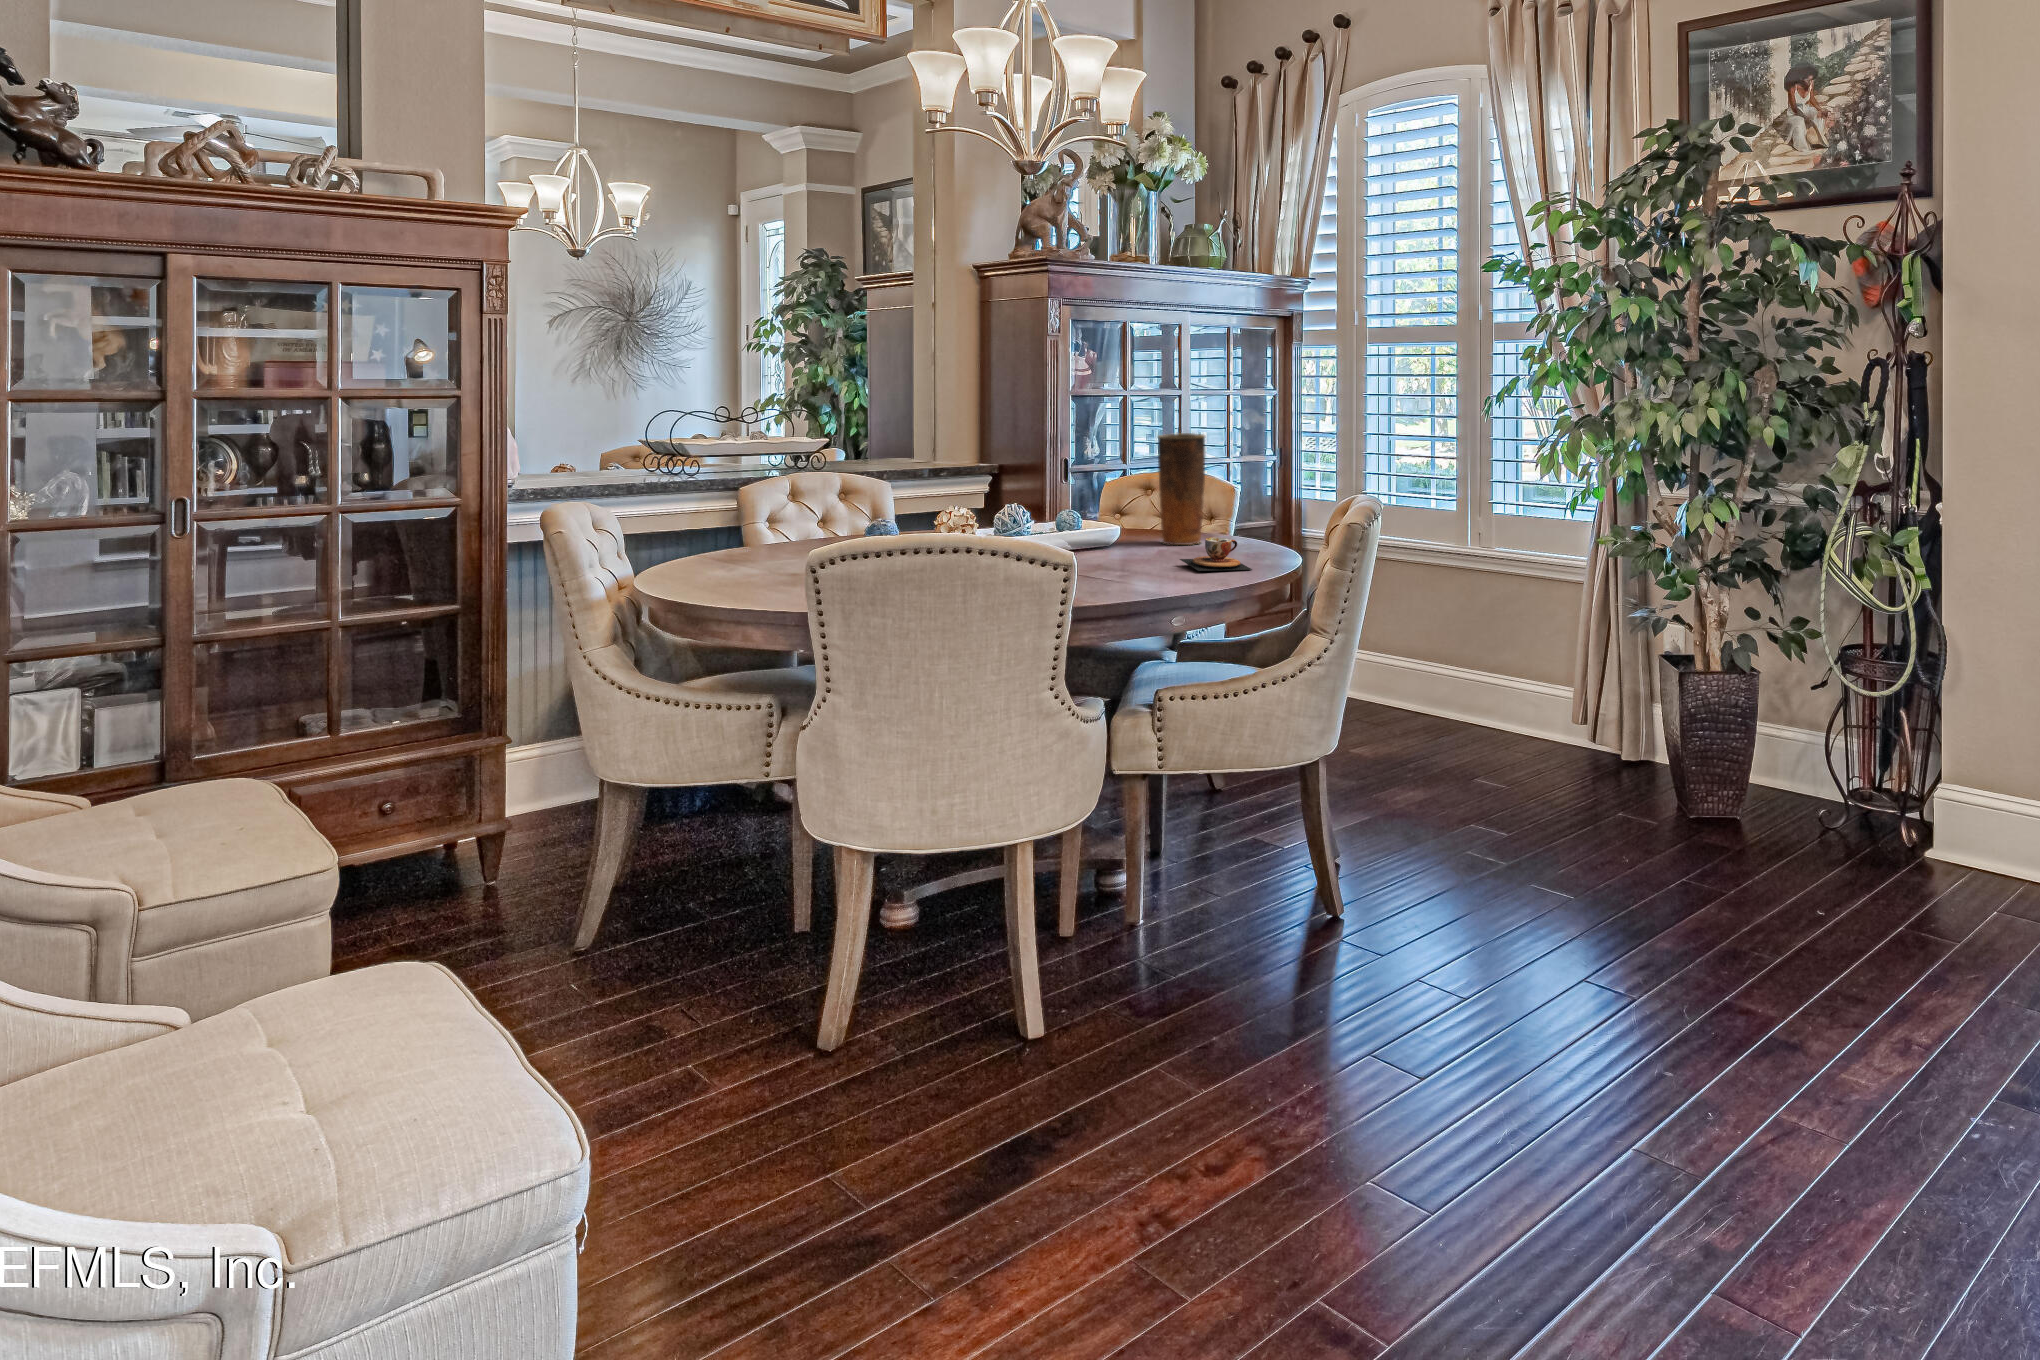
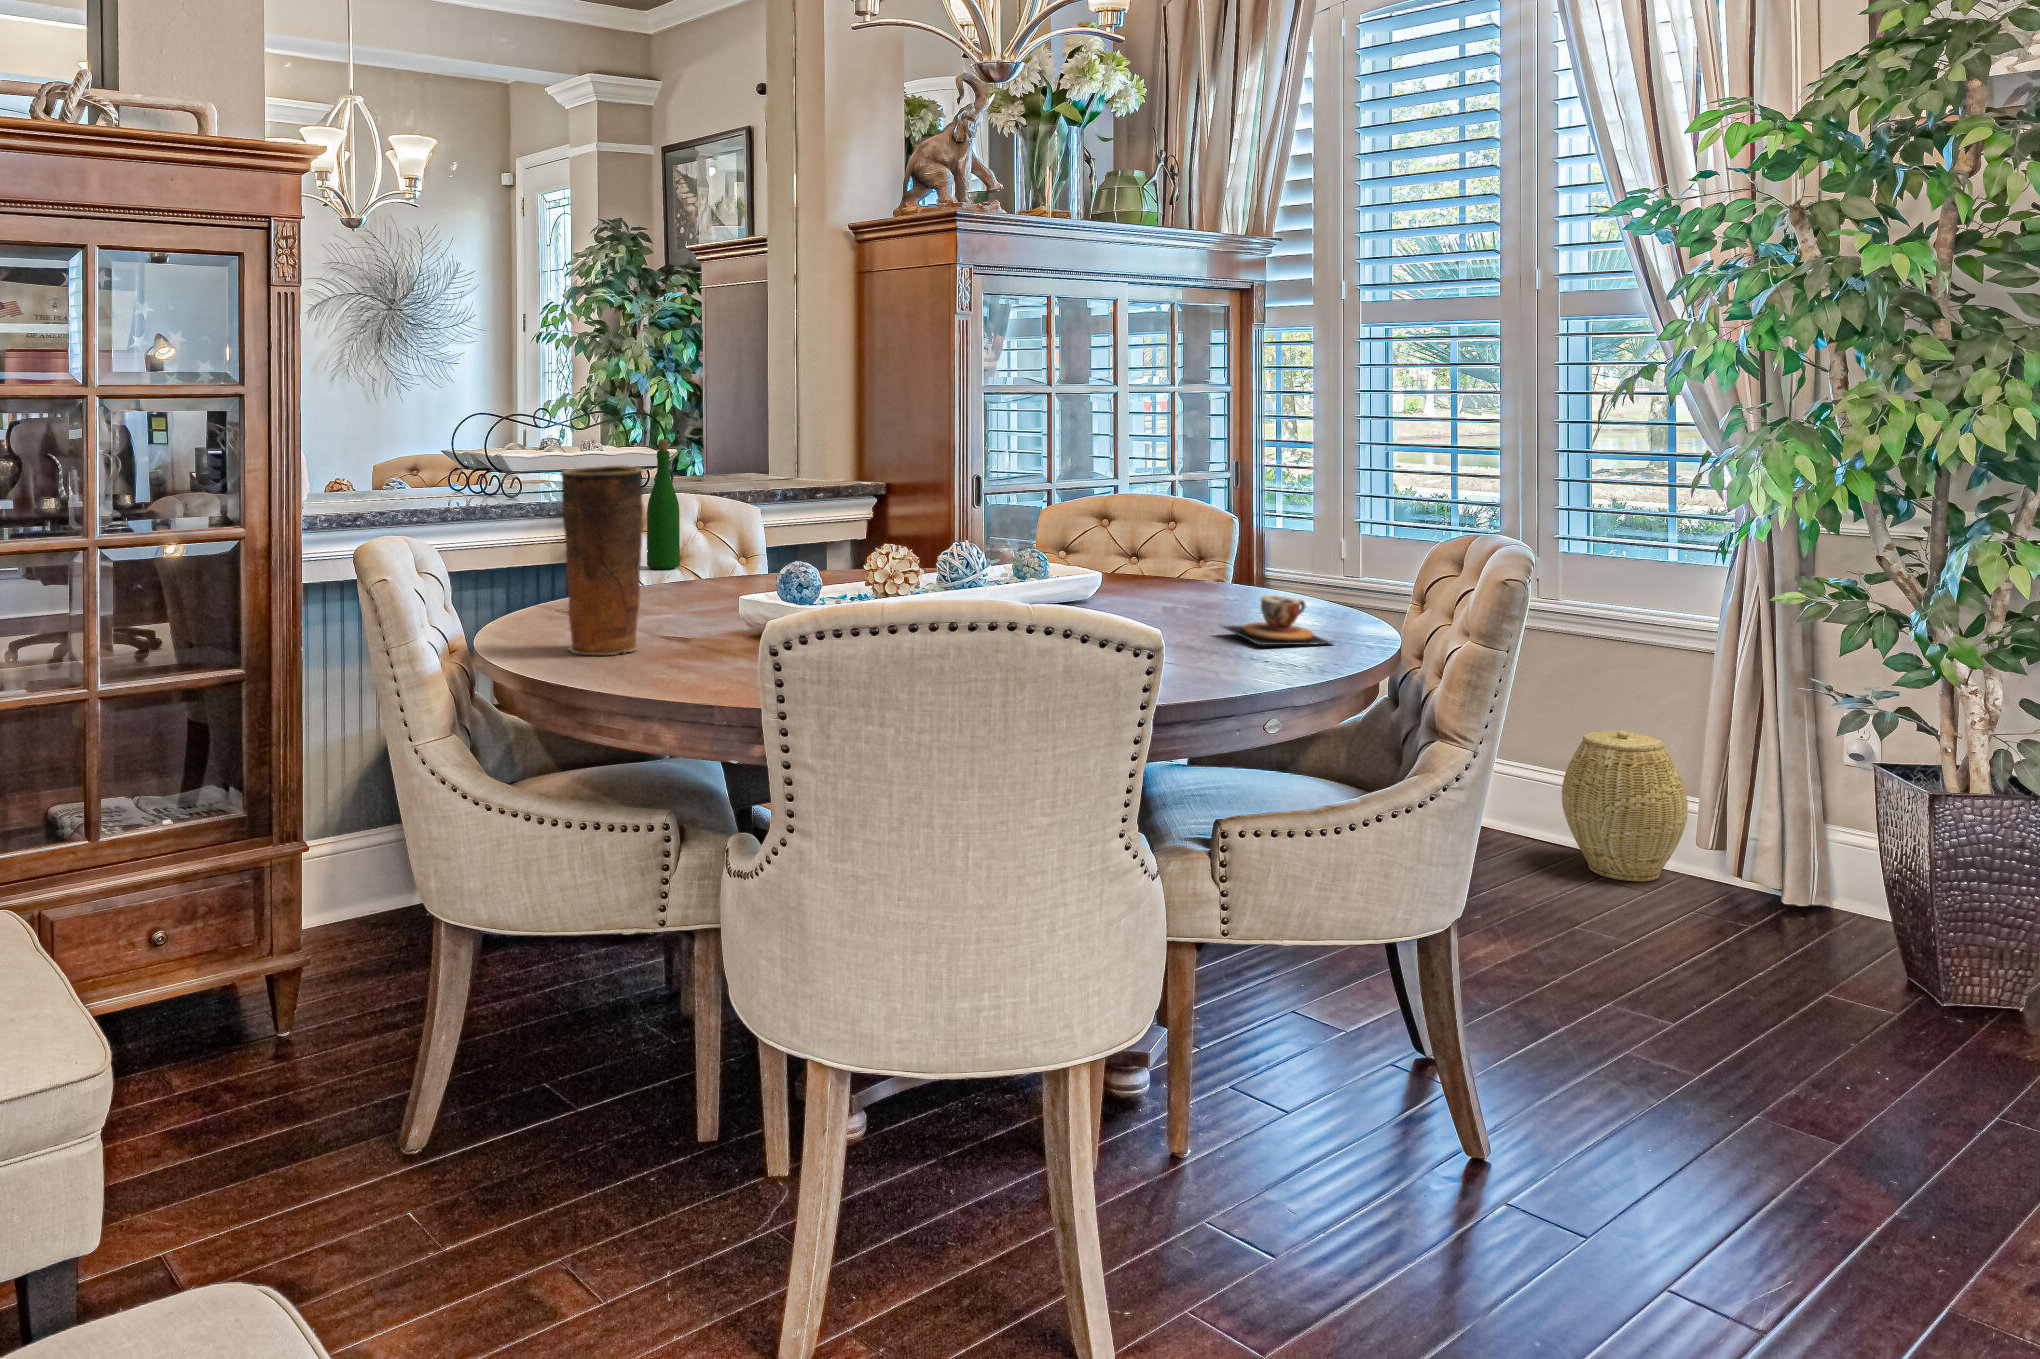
wine bottle: none [794,429,820,528] -> present [647,439,680,569]
vase: present [1158,433,1205,545] -> present [561,465,643,655]
woven basket: none [1485,639,1567,746] -> present [1562,731,1688,881]

